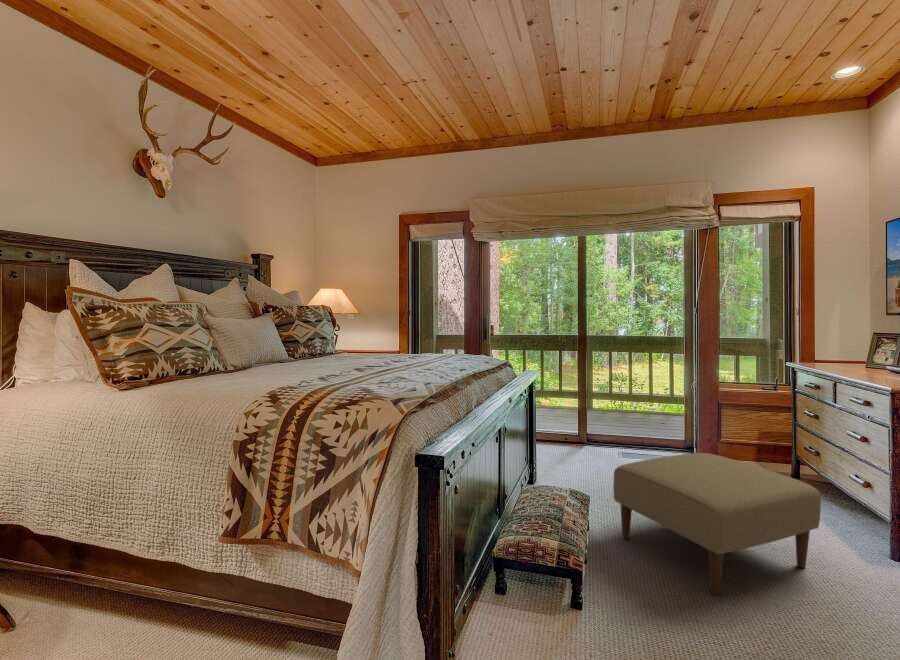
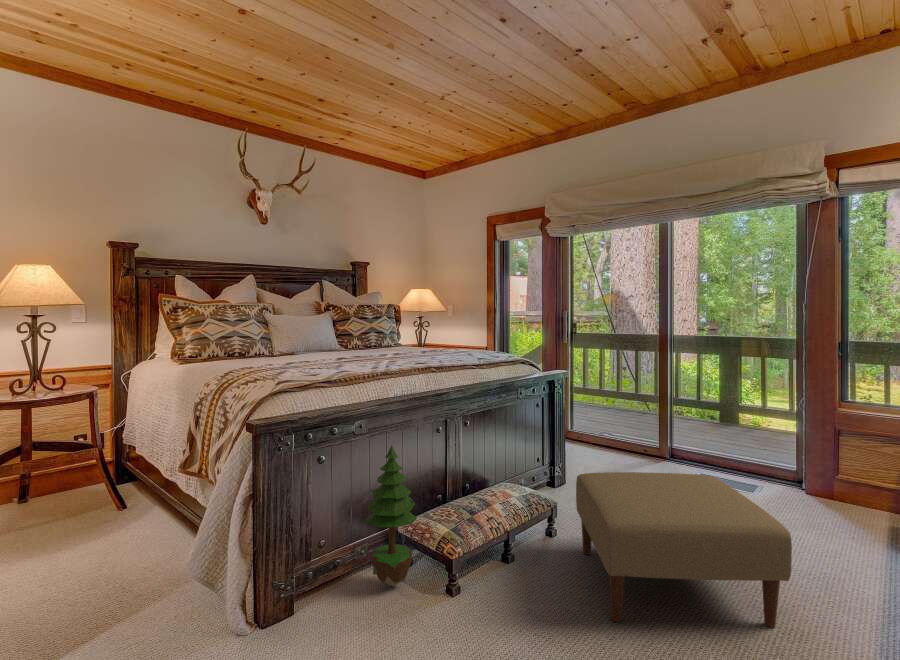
potted tree: none [482,463,539,619] -> present [366,445,417,587]

